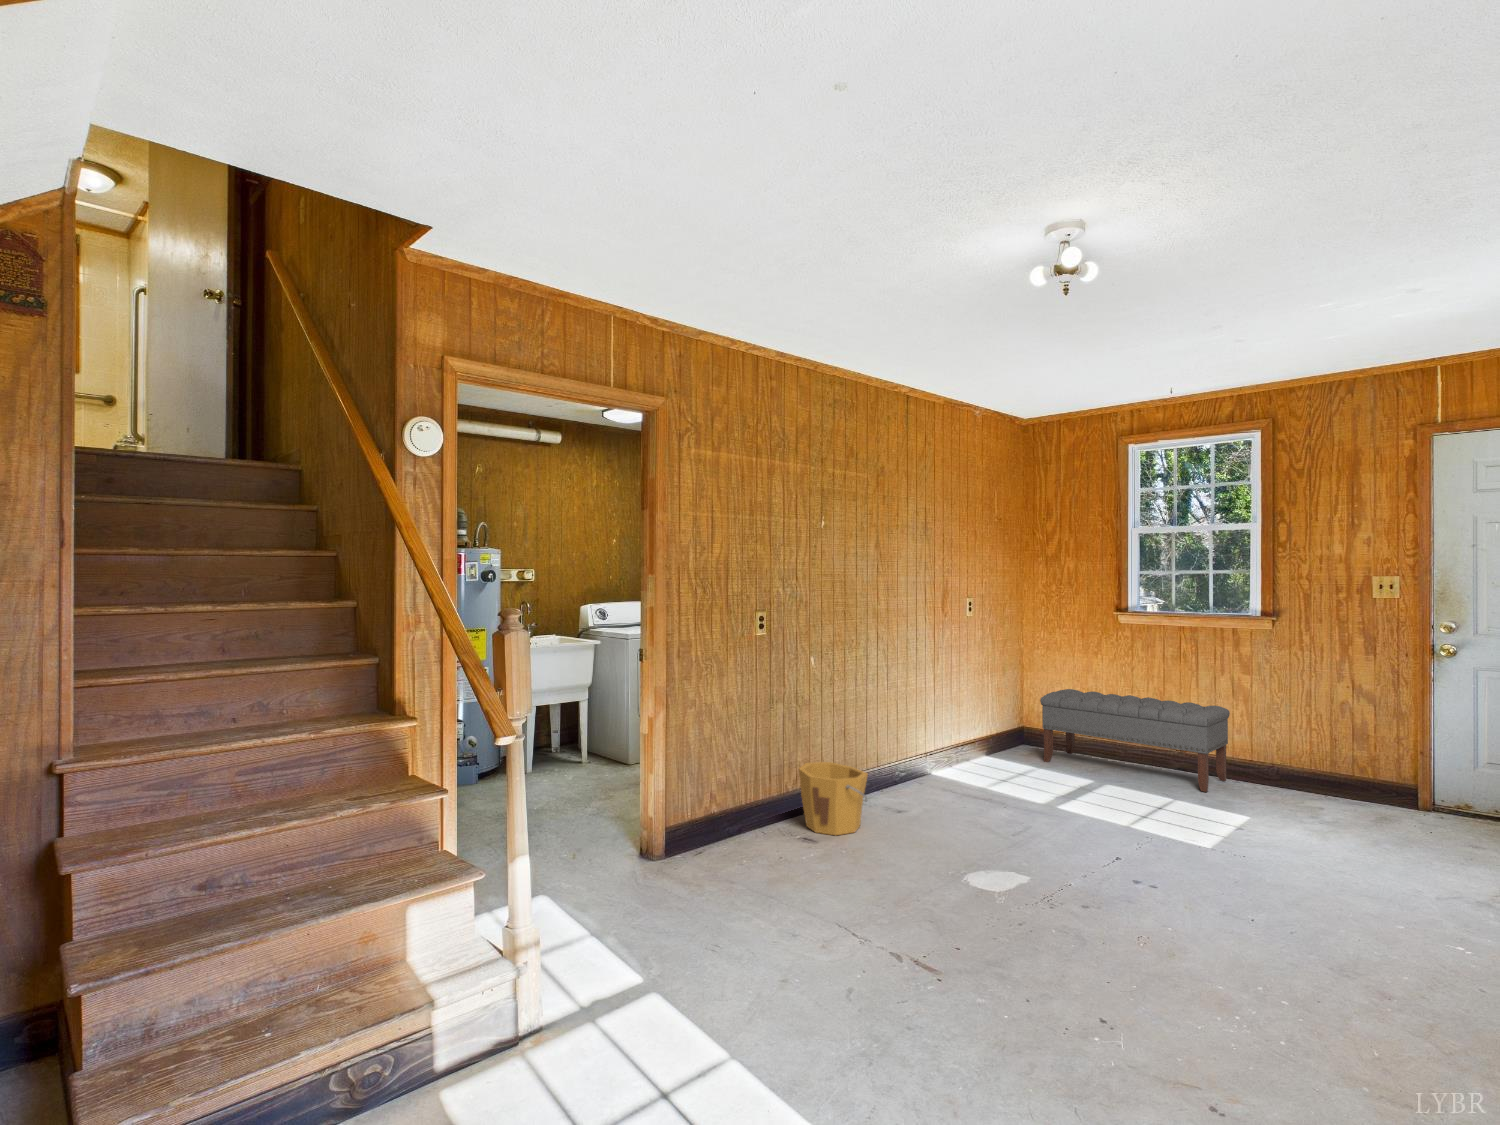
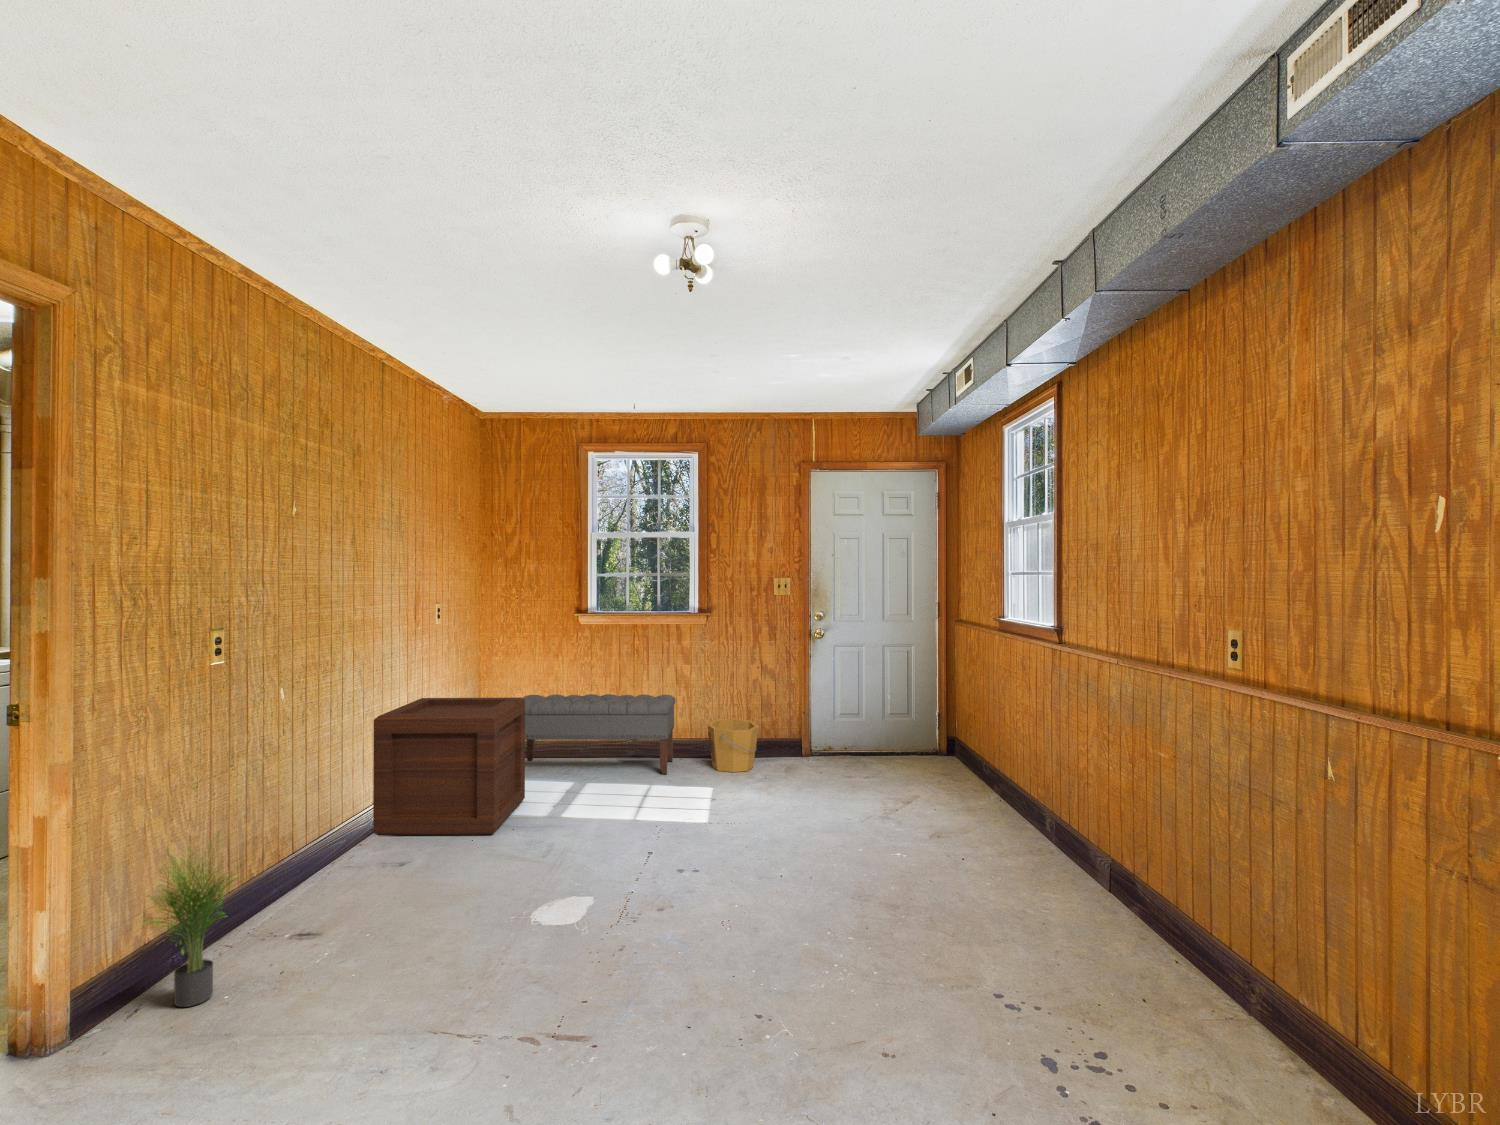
wooden crate: none [897,679,1036,807] -> present [373,697,525,835]
potted plant: none [694,746,767,861] -> present [146,834,239,1007]
bucket: present [799,762,868,835] -> present [708,718,759,772]

